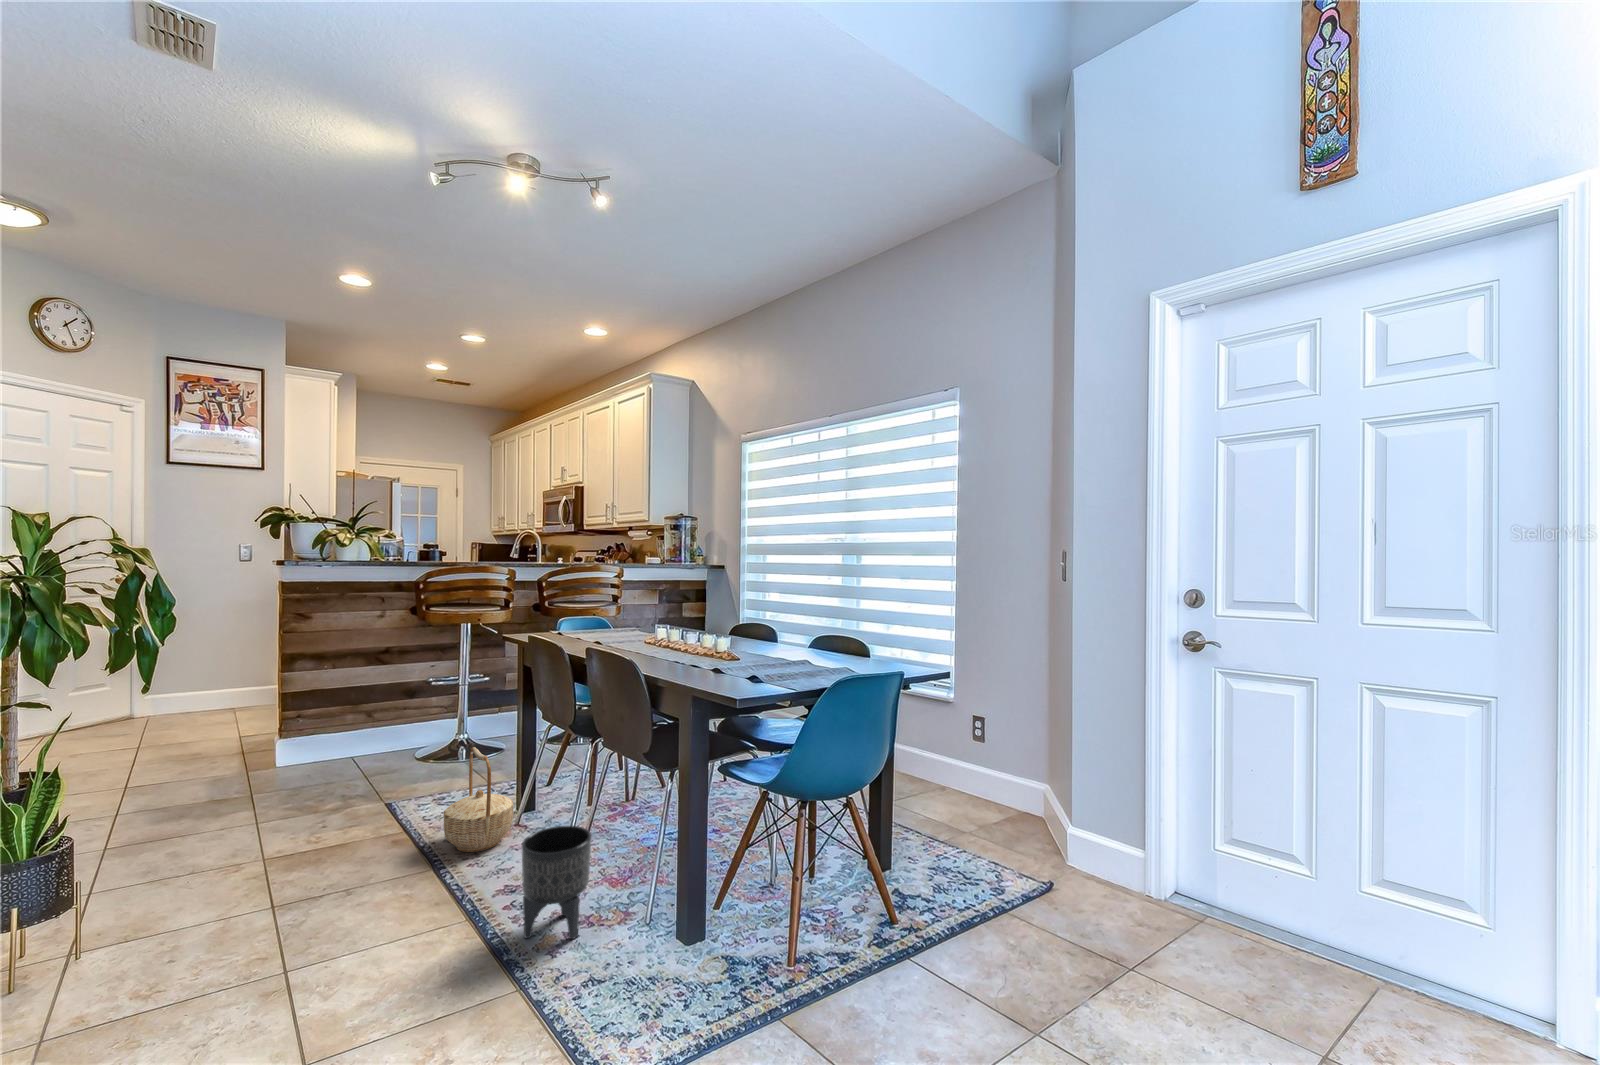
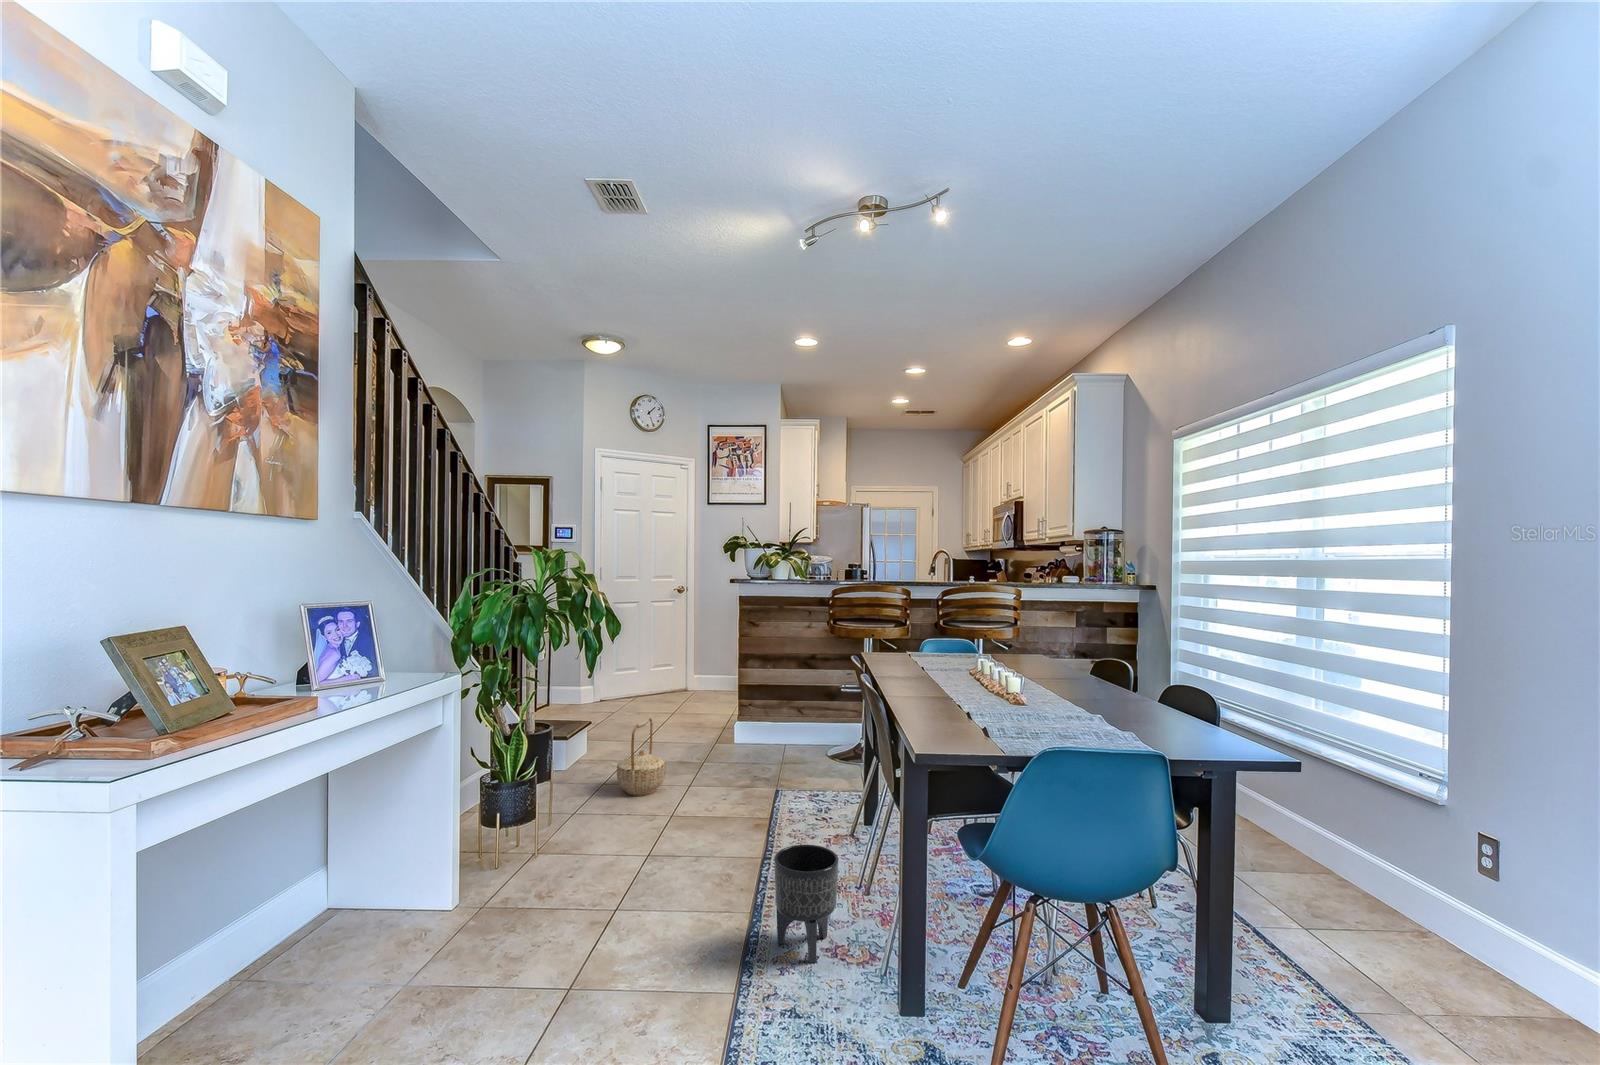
basket: present [444,747,514,852] -> present [617,718,666,796]

